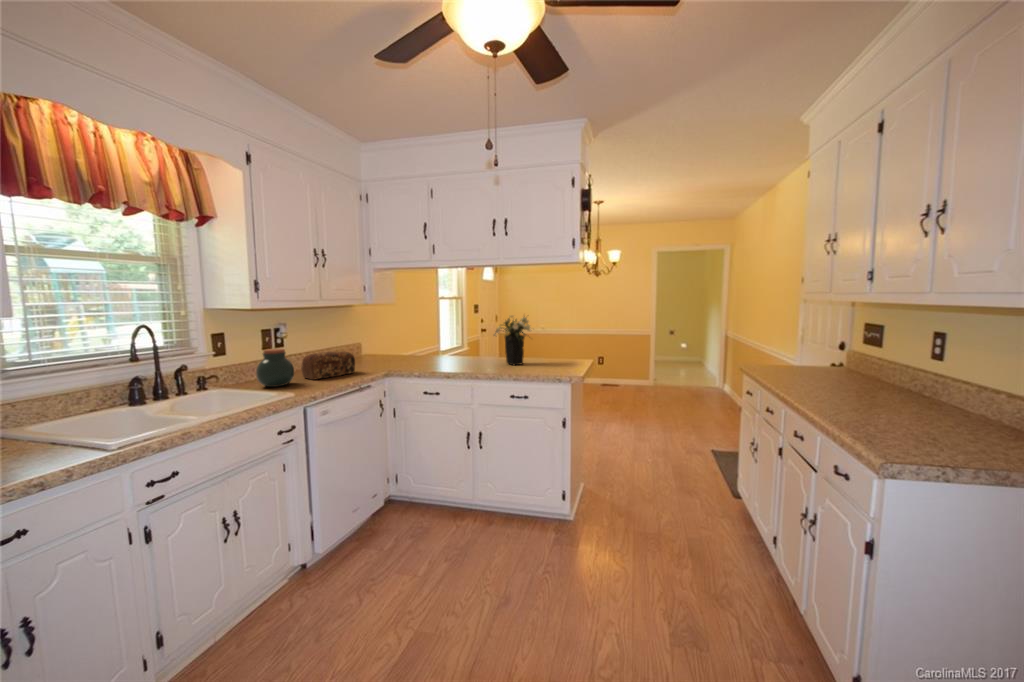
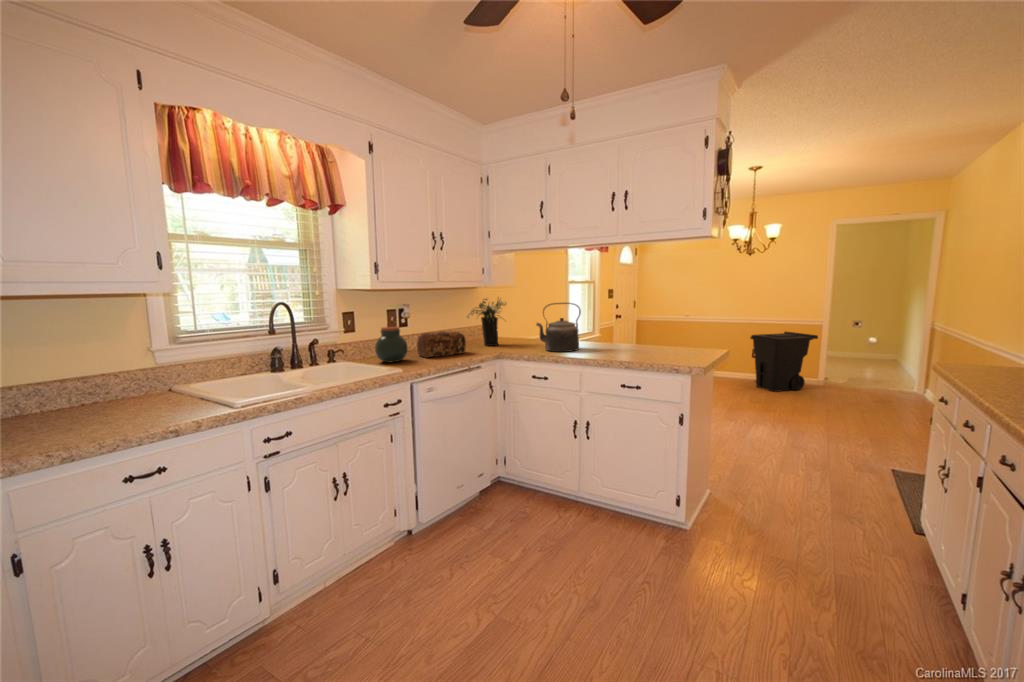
flower arrangement: present [494,316,531,365] -> present [467,298,507,346]
kettle: none [426,322,467,368] -> present [536,303,581,352]
trash can: none [594,342,642,392] -> present [750,332,818,392]

